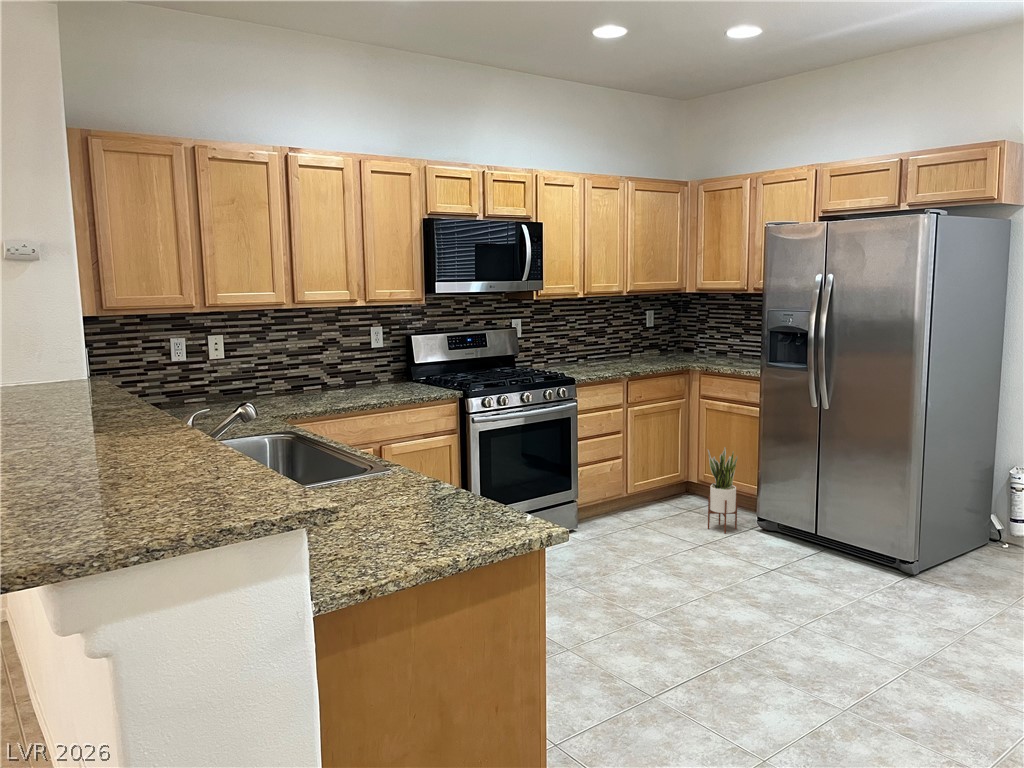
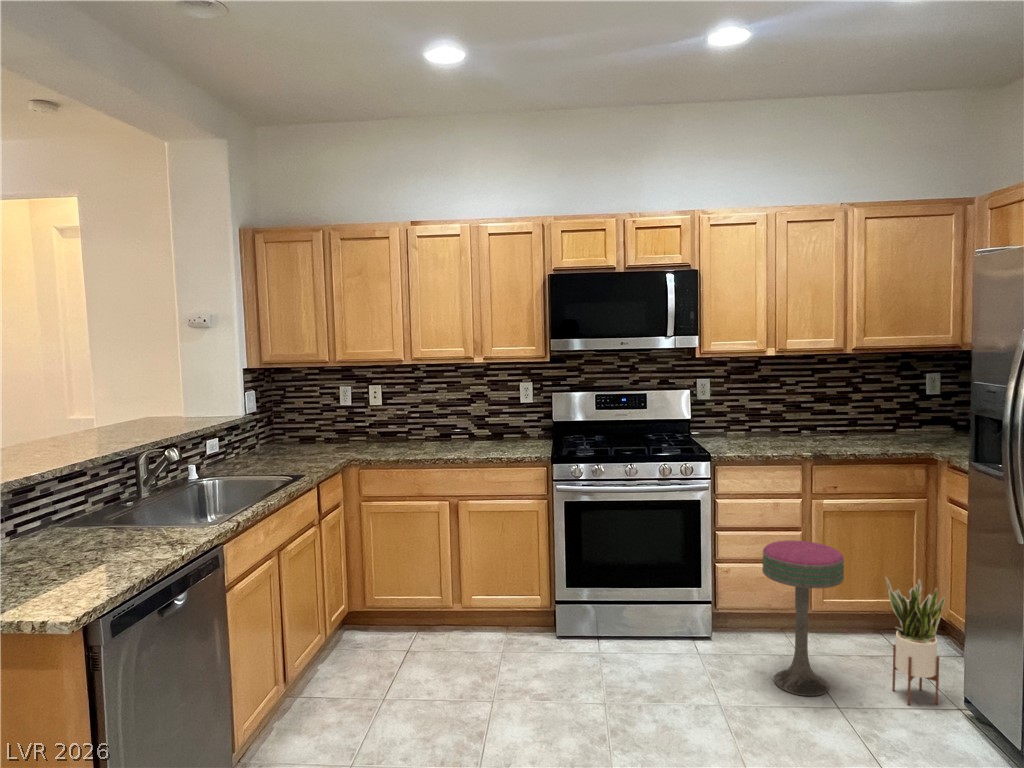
bar stool: none [633,435,691,546] -> present [762,540,844,696]

